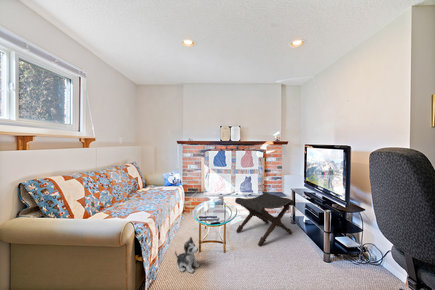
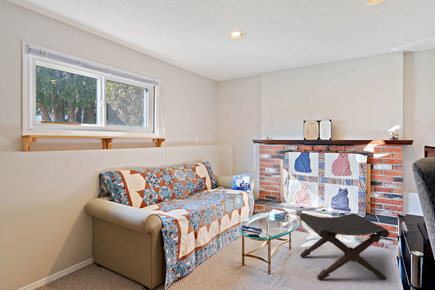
plush toy: present [175,237,199,273] -> none [211,244,233,281]

